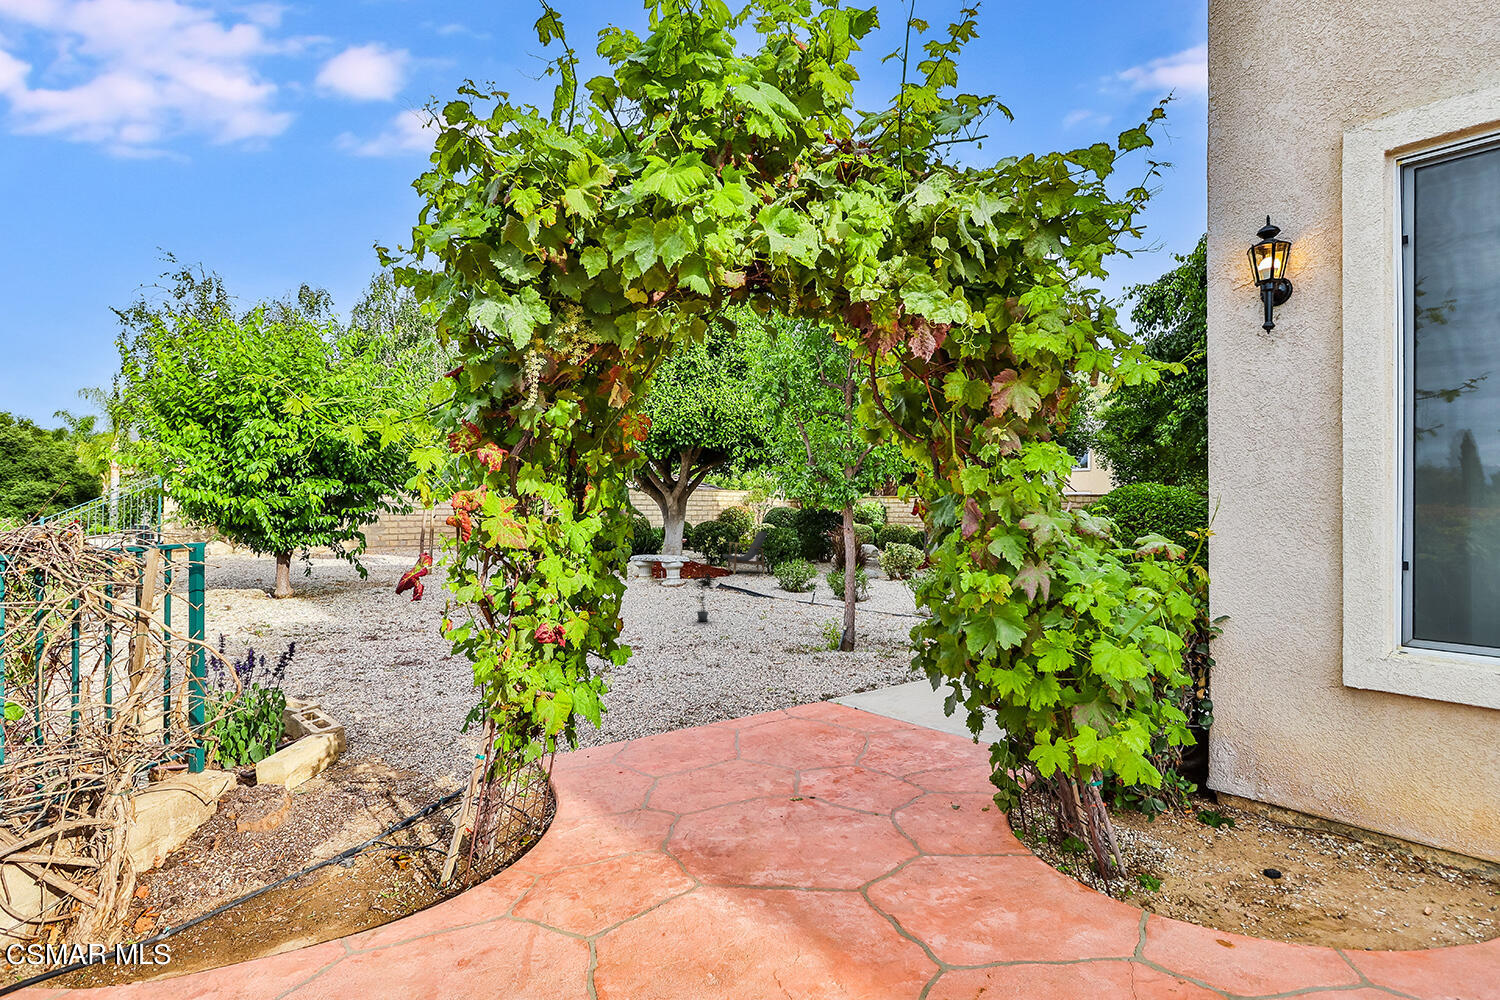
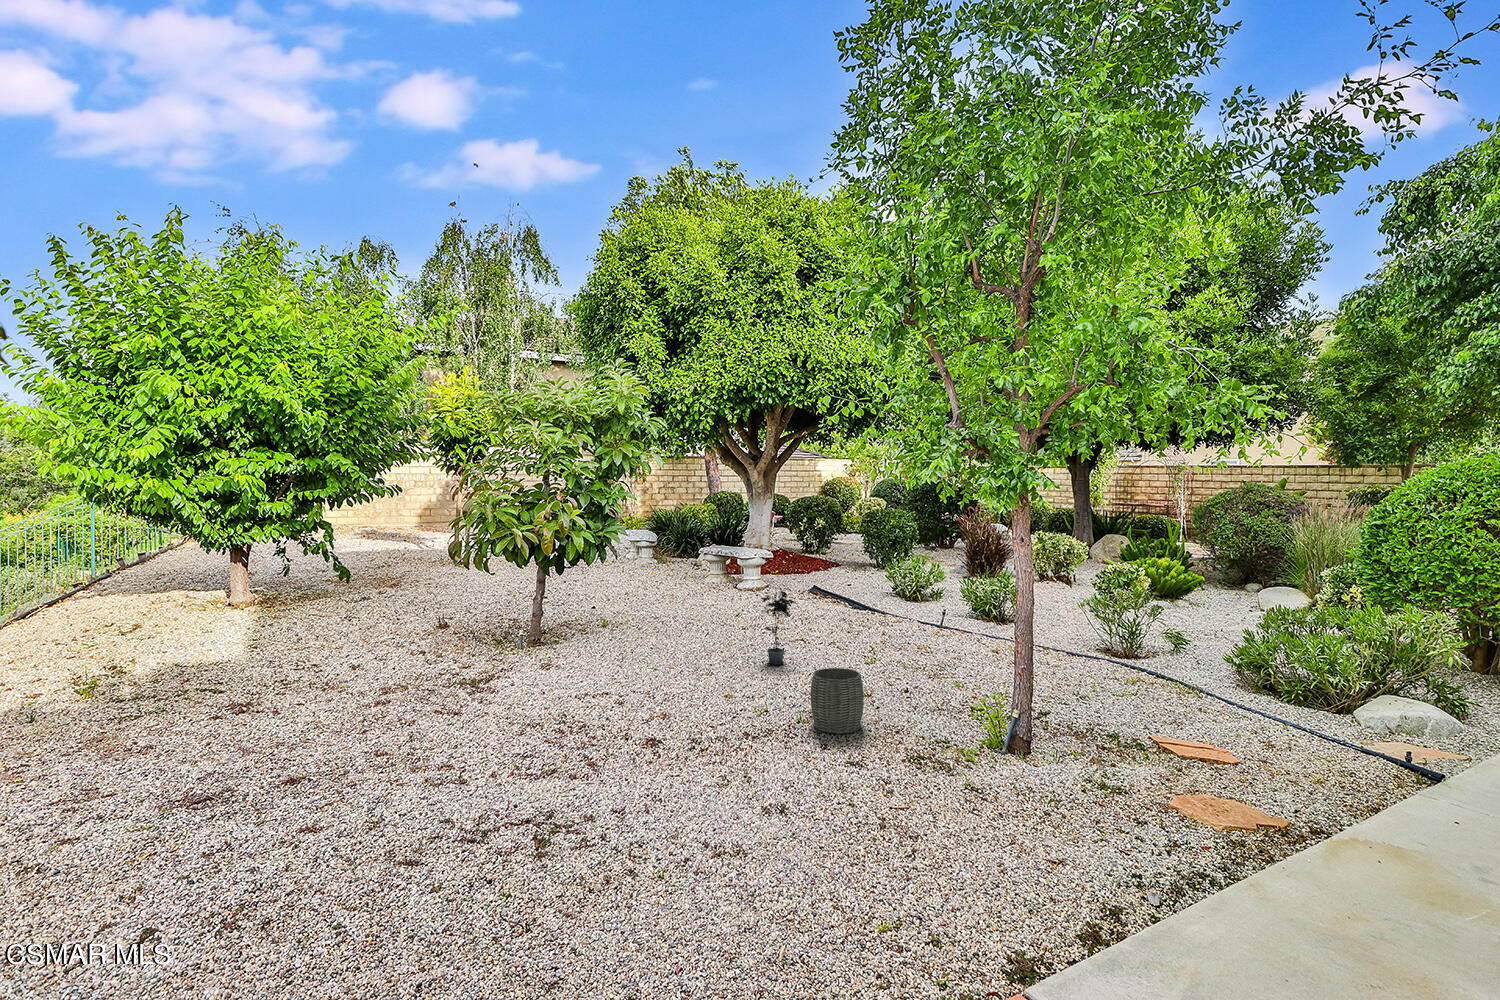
lounge chair: present [723,532,767,574] -> none [818,514,875,569]
woven basket: none [730,610,760,645] -> present [811,668,864,734]

